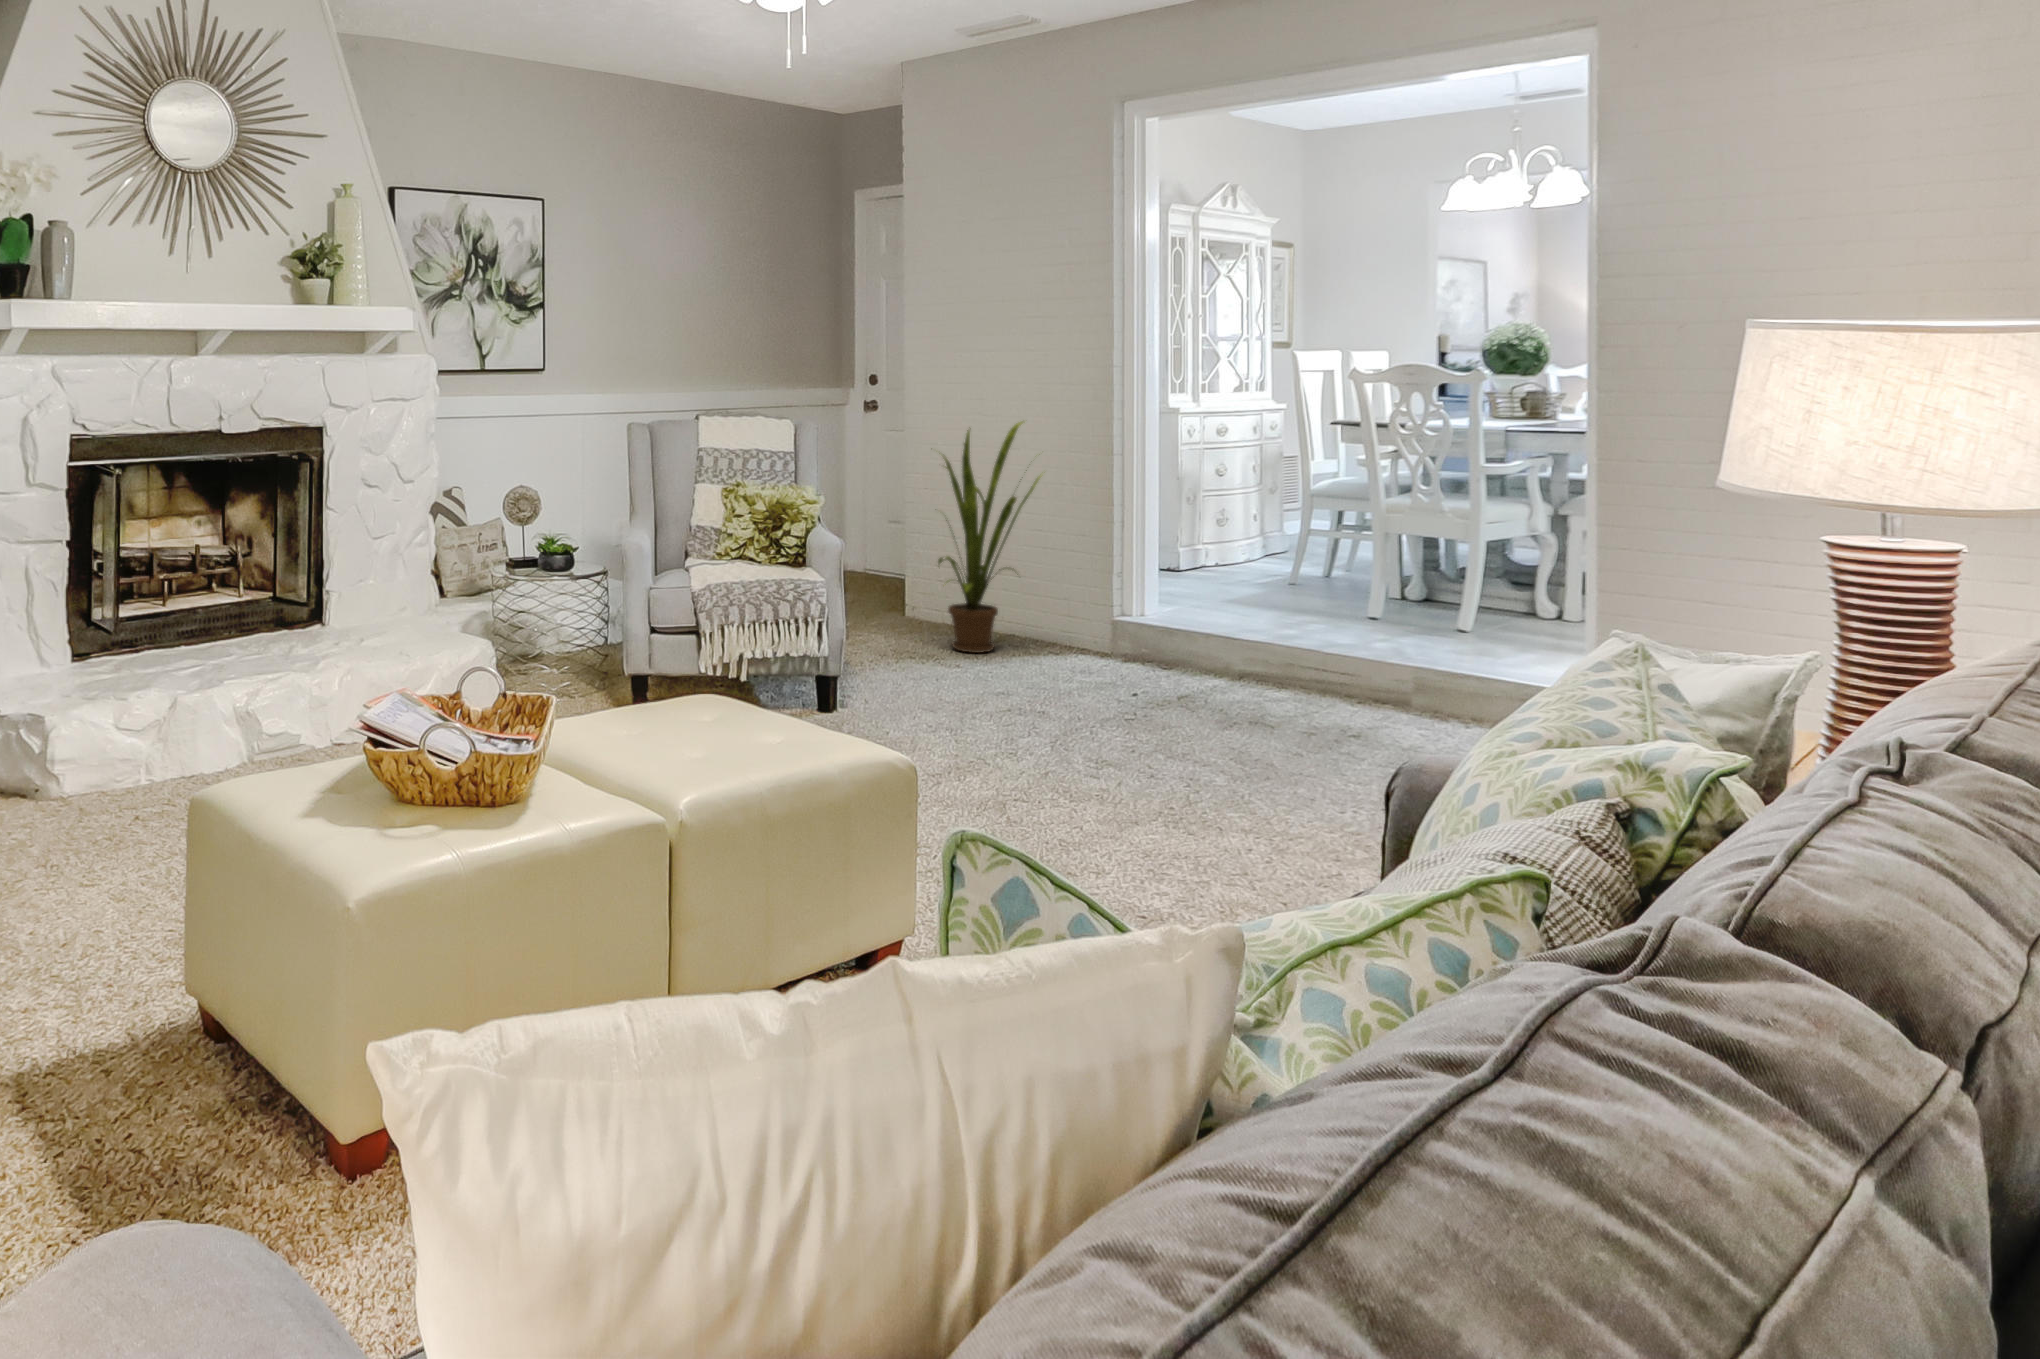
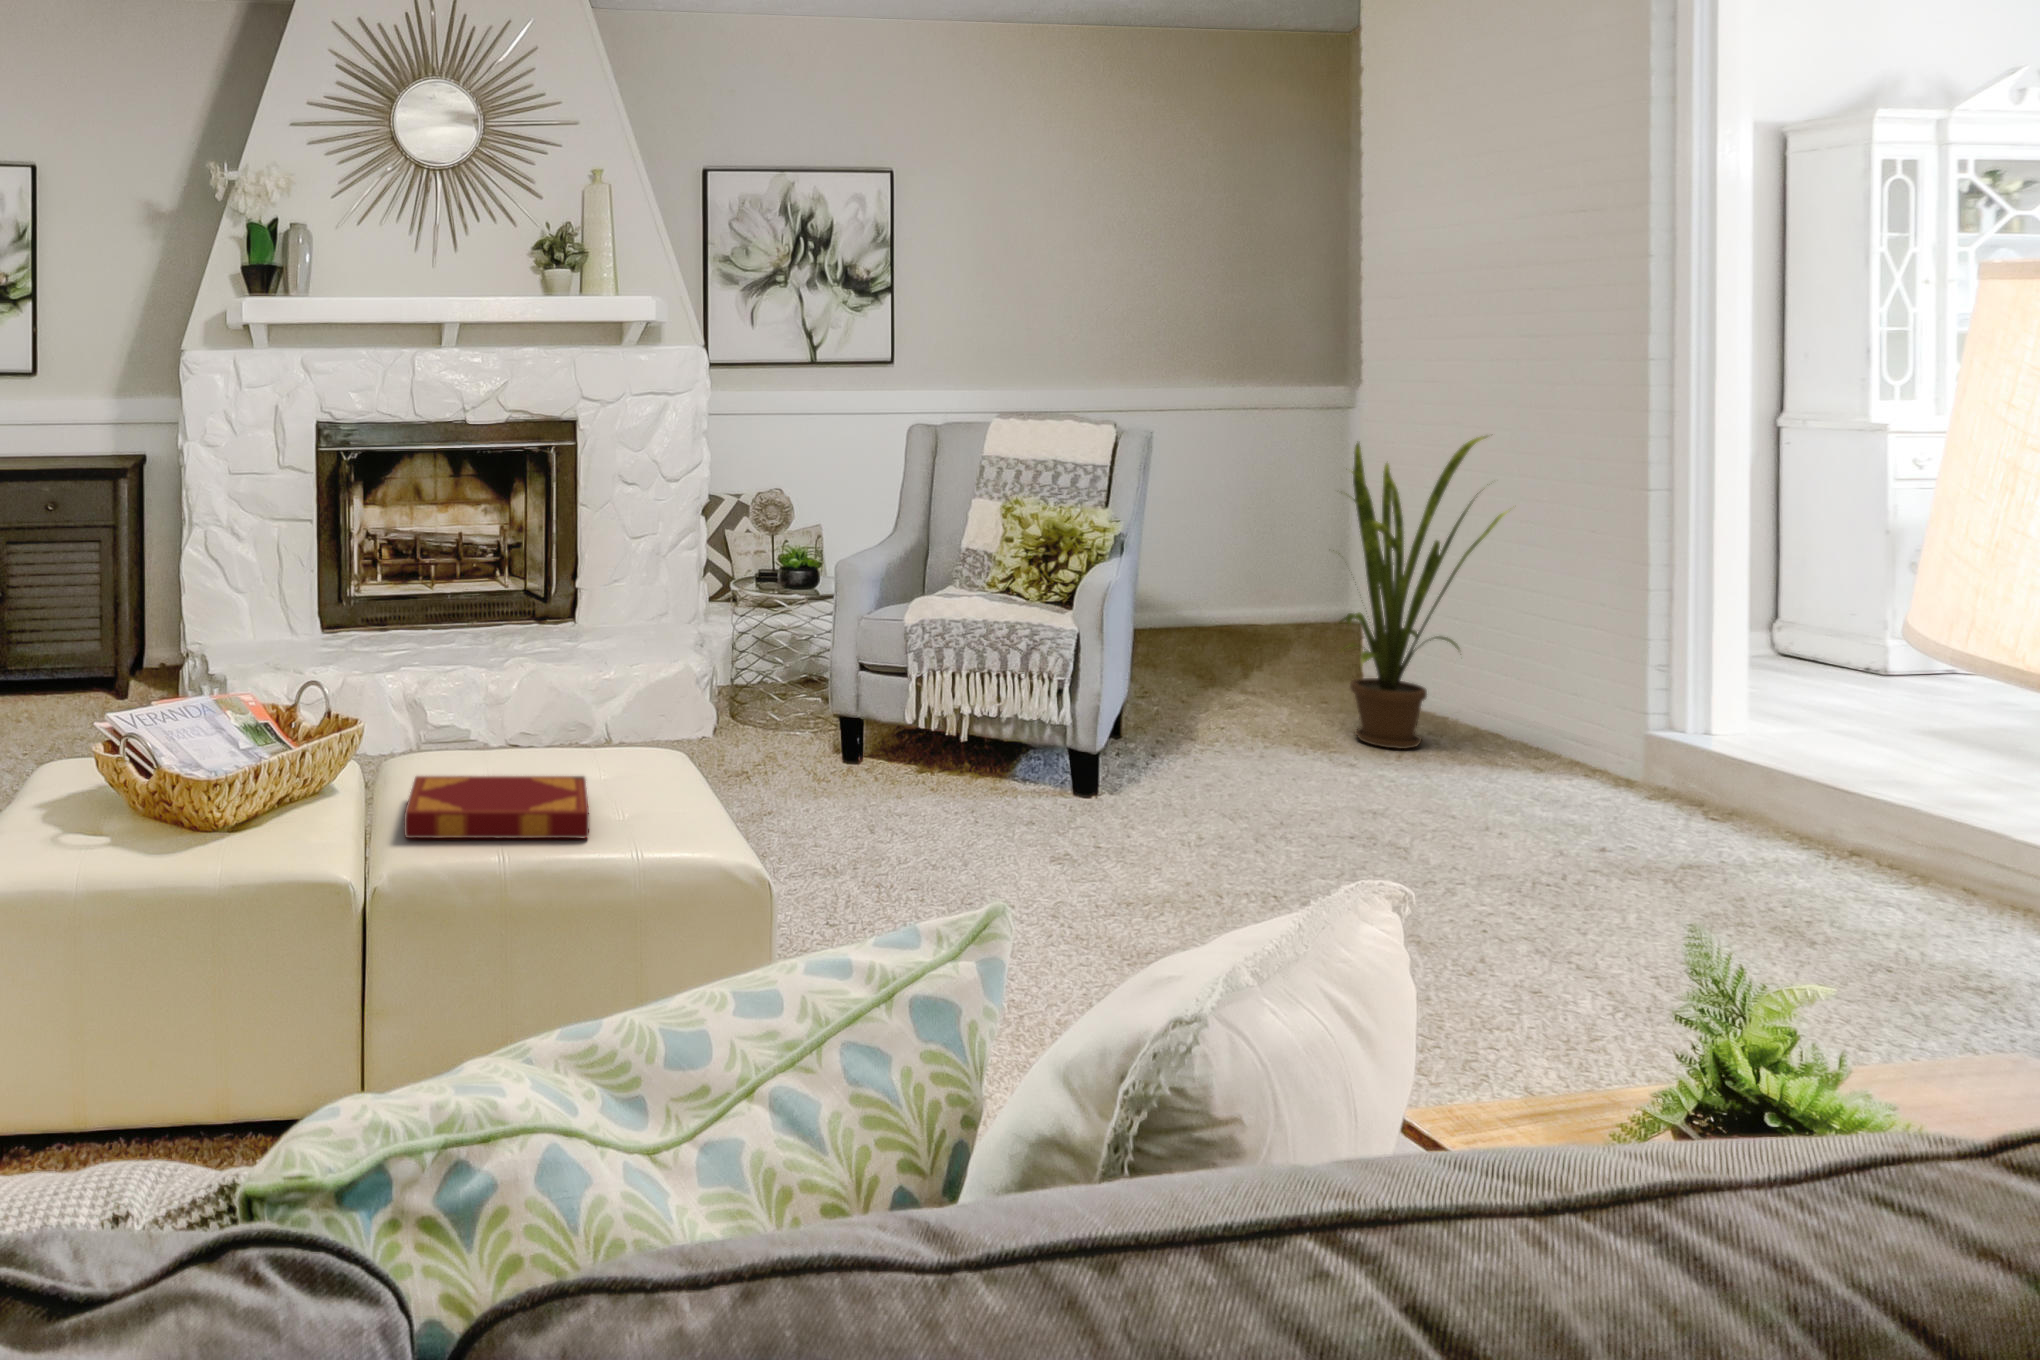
hardback book: none [617,708,795,771] -> present [404,776,589,838]

